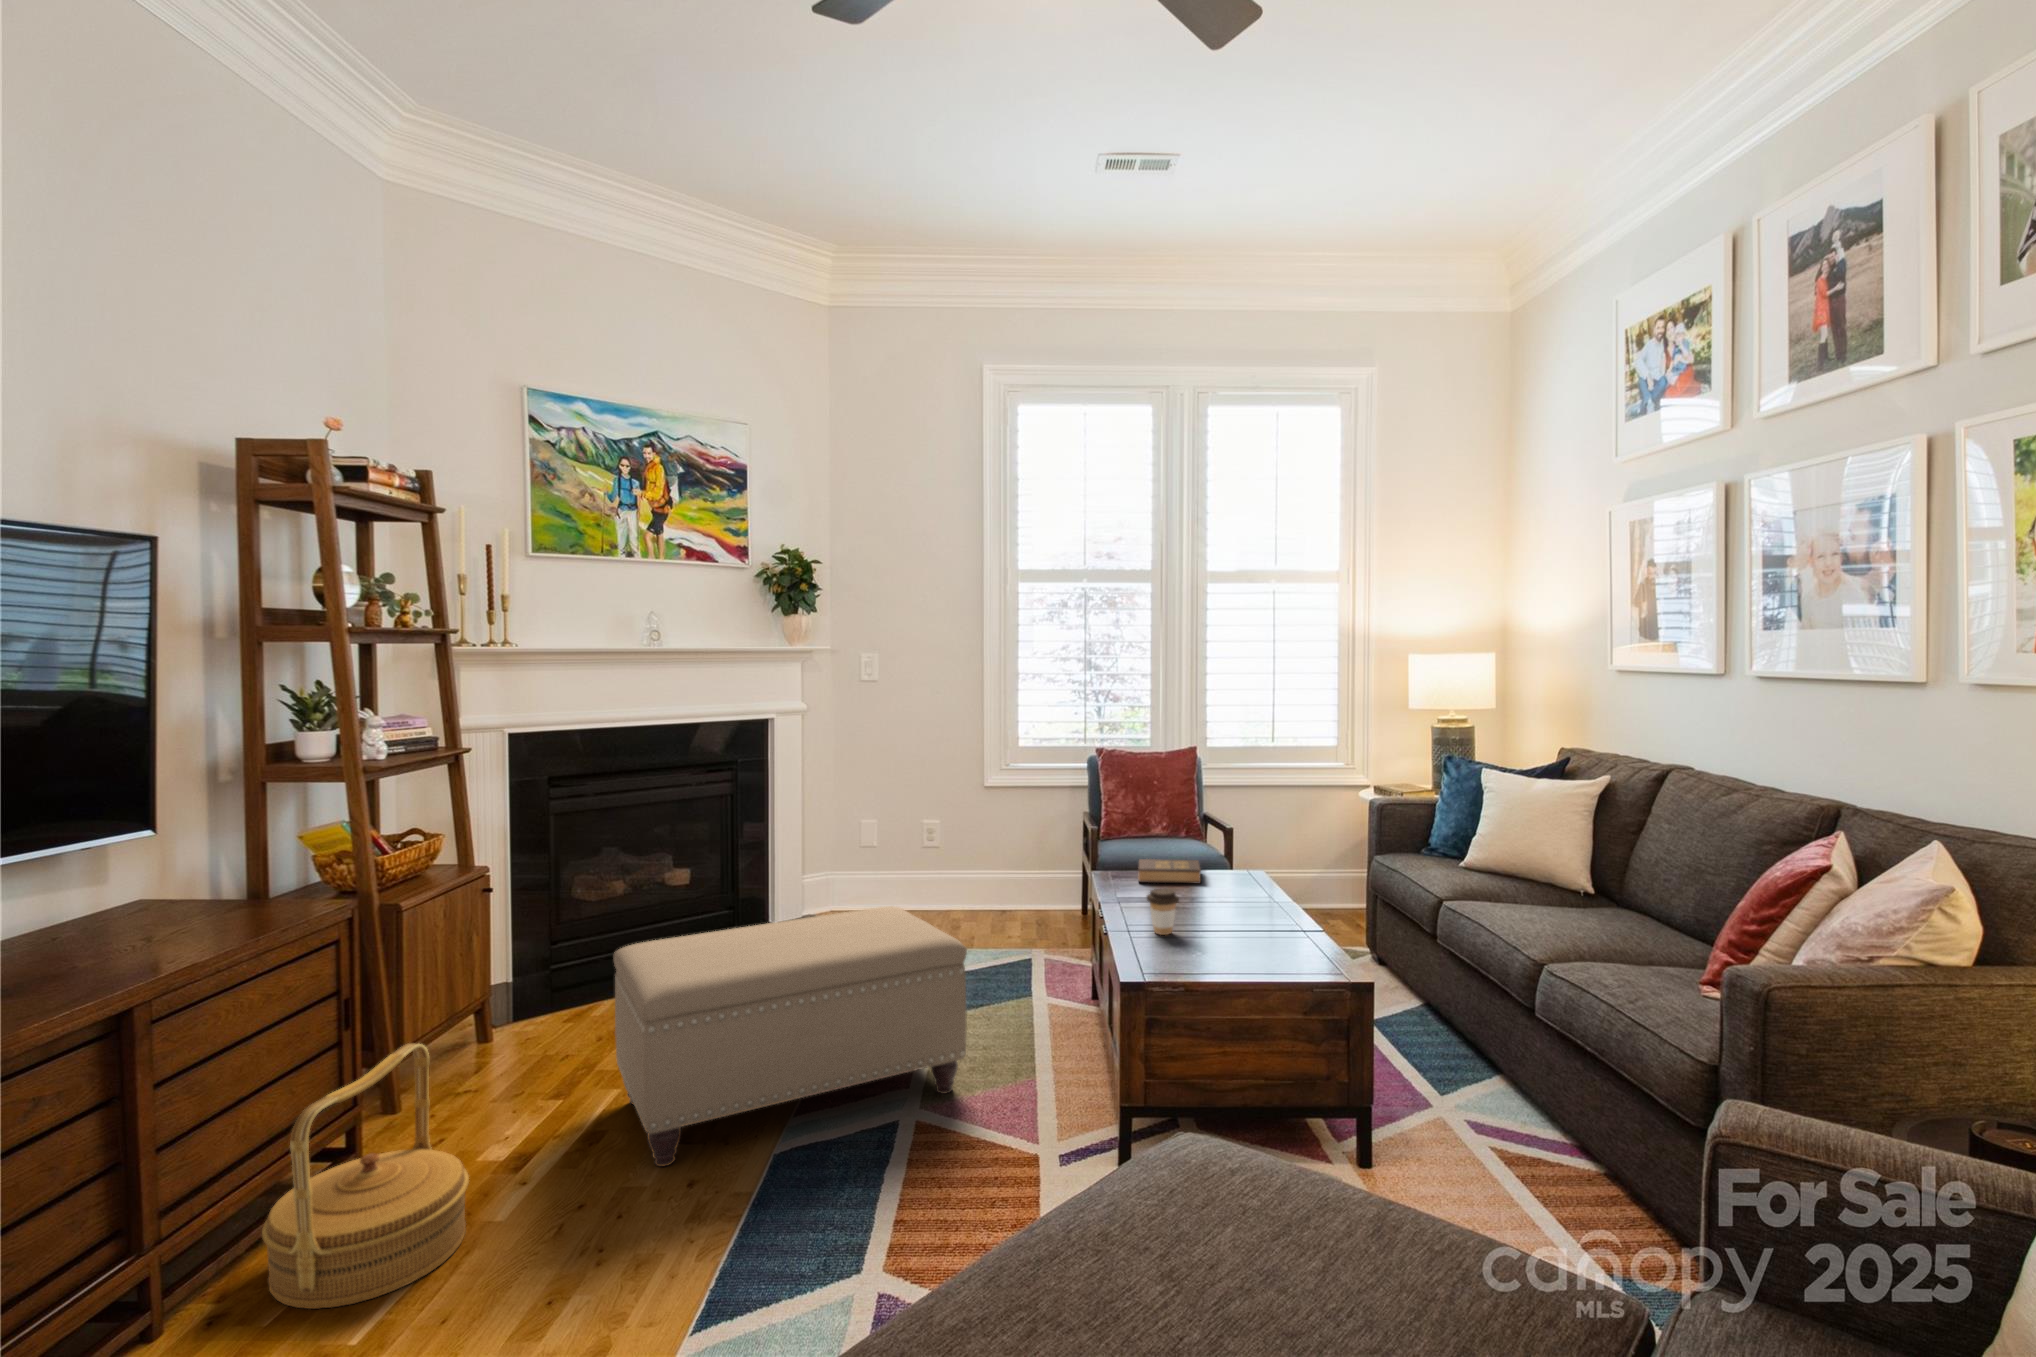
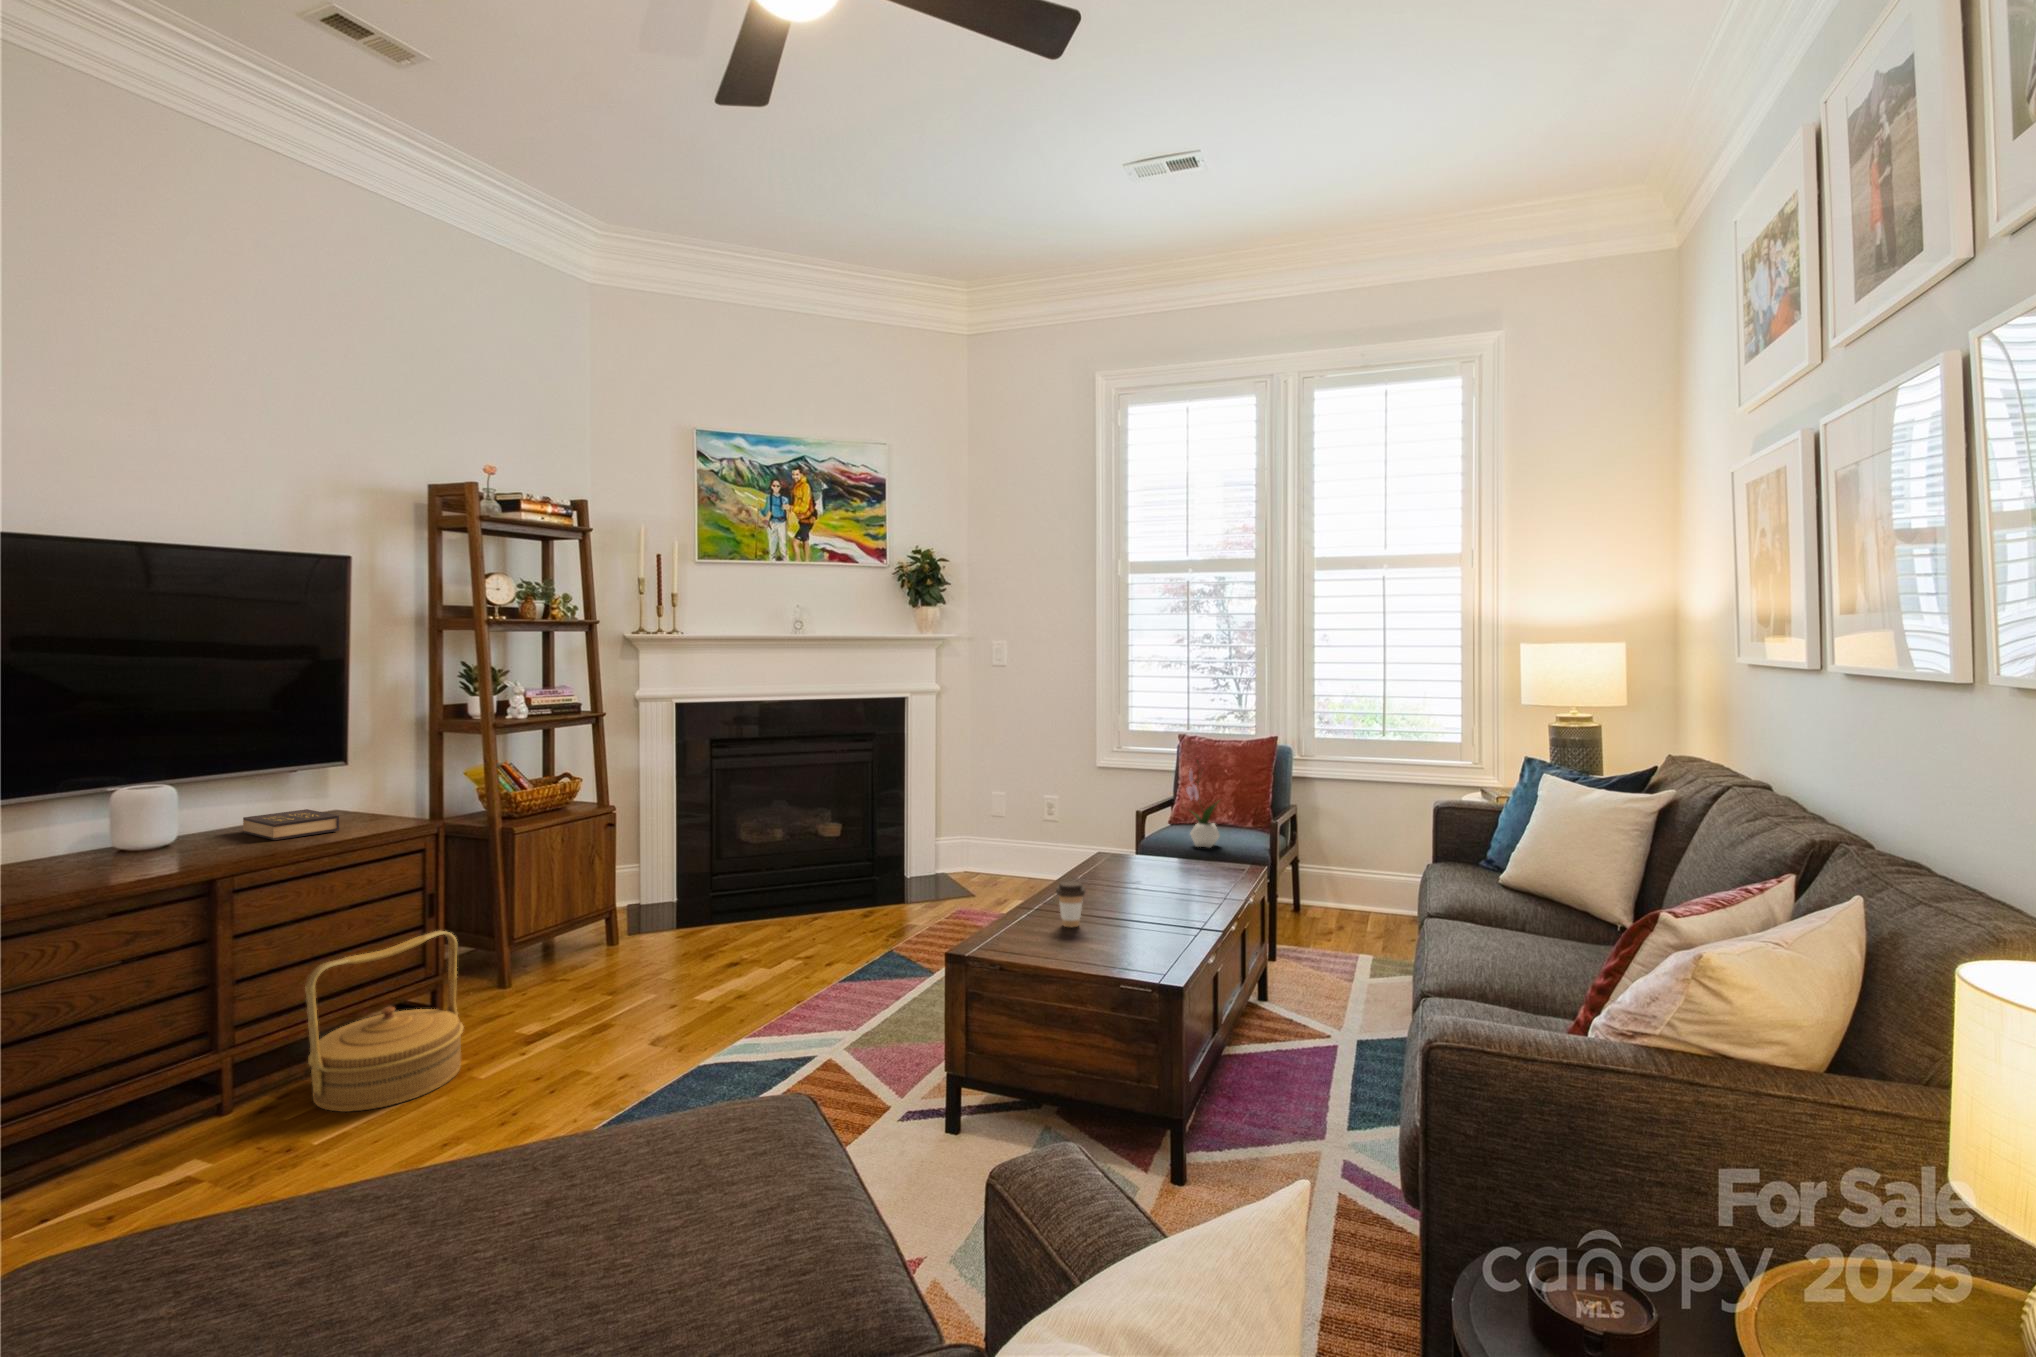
flower arrangement: none [1135,763,1172,851] -> present [1186,757,1220,847]
hardback book: present [1138,859,1201,884] -> present [243,809,339,840]
ottoman: present [614,906,967,1167] -> none [593,871,897,1061]

